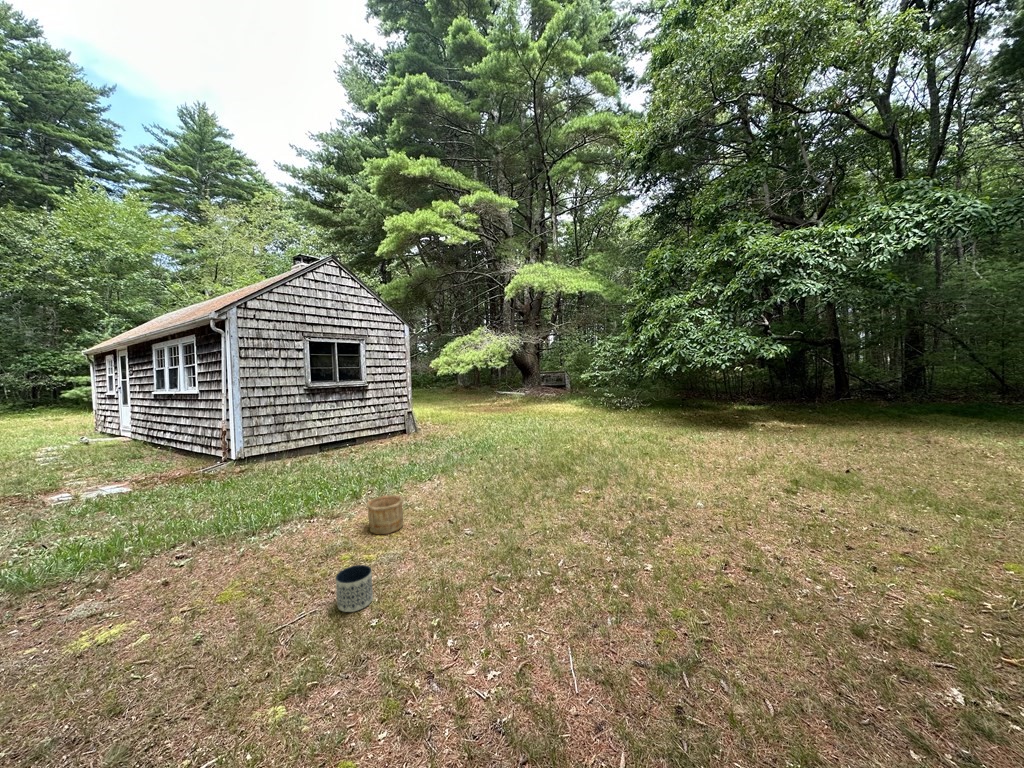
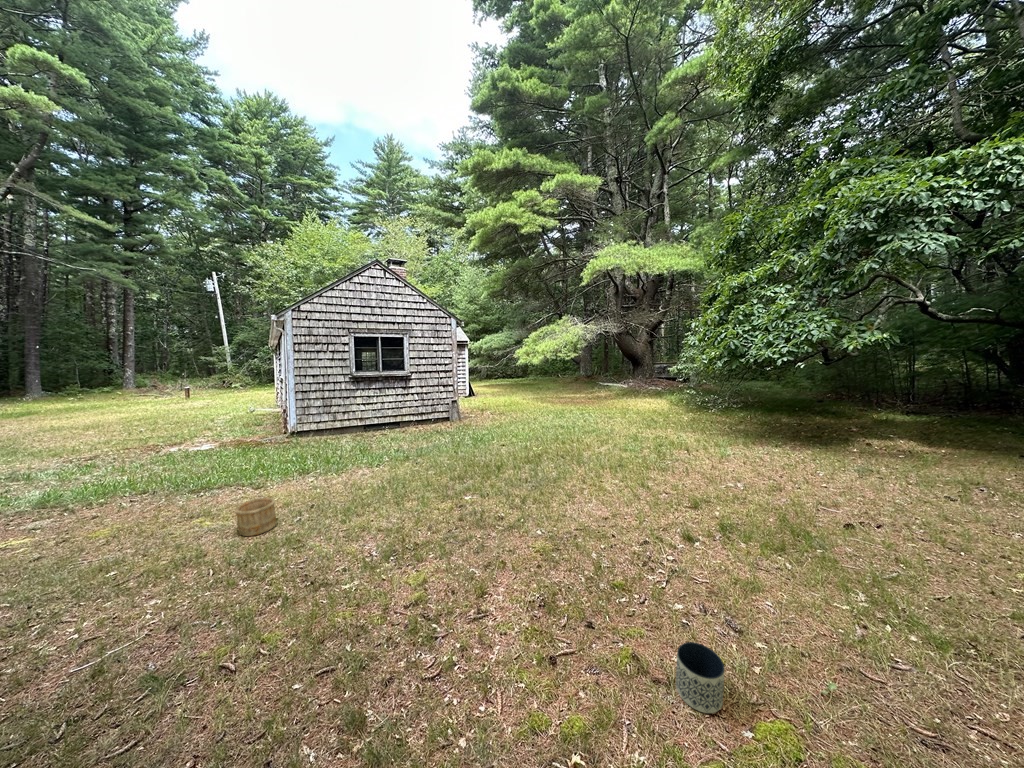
planter: present [336,565,373,612] -> present [676,642,725,713]

